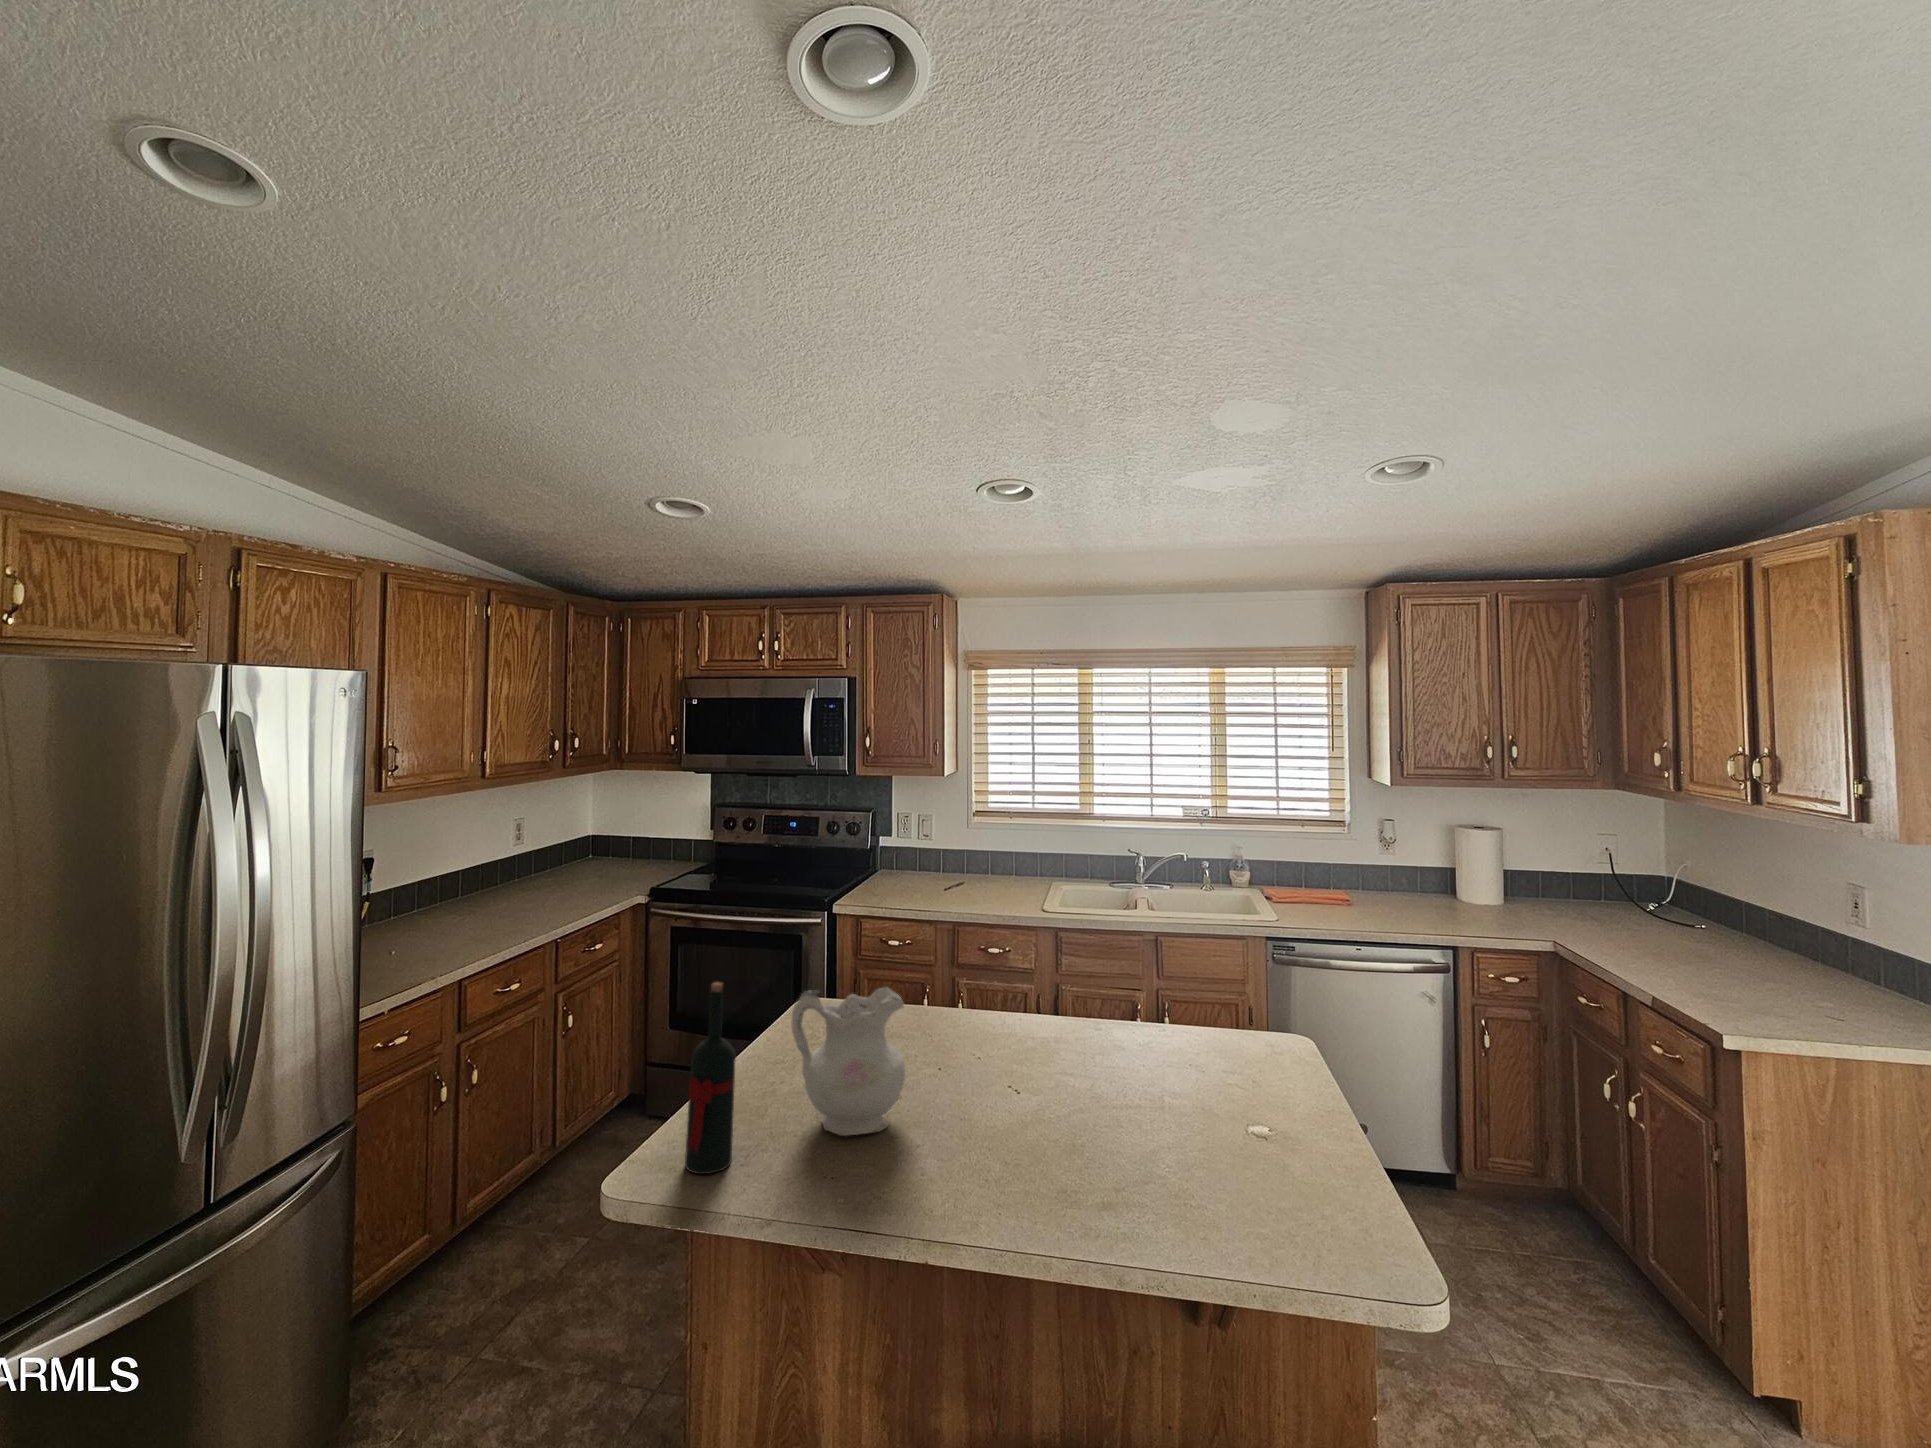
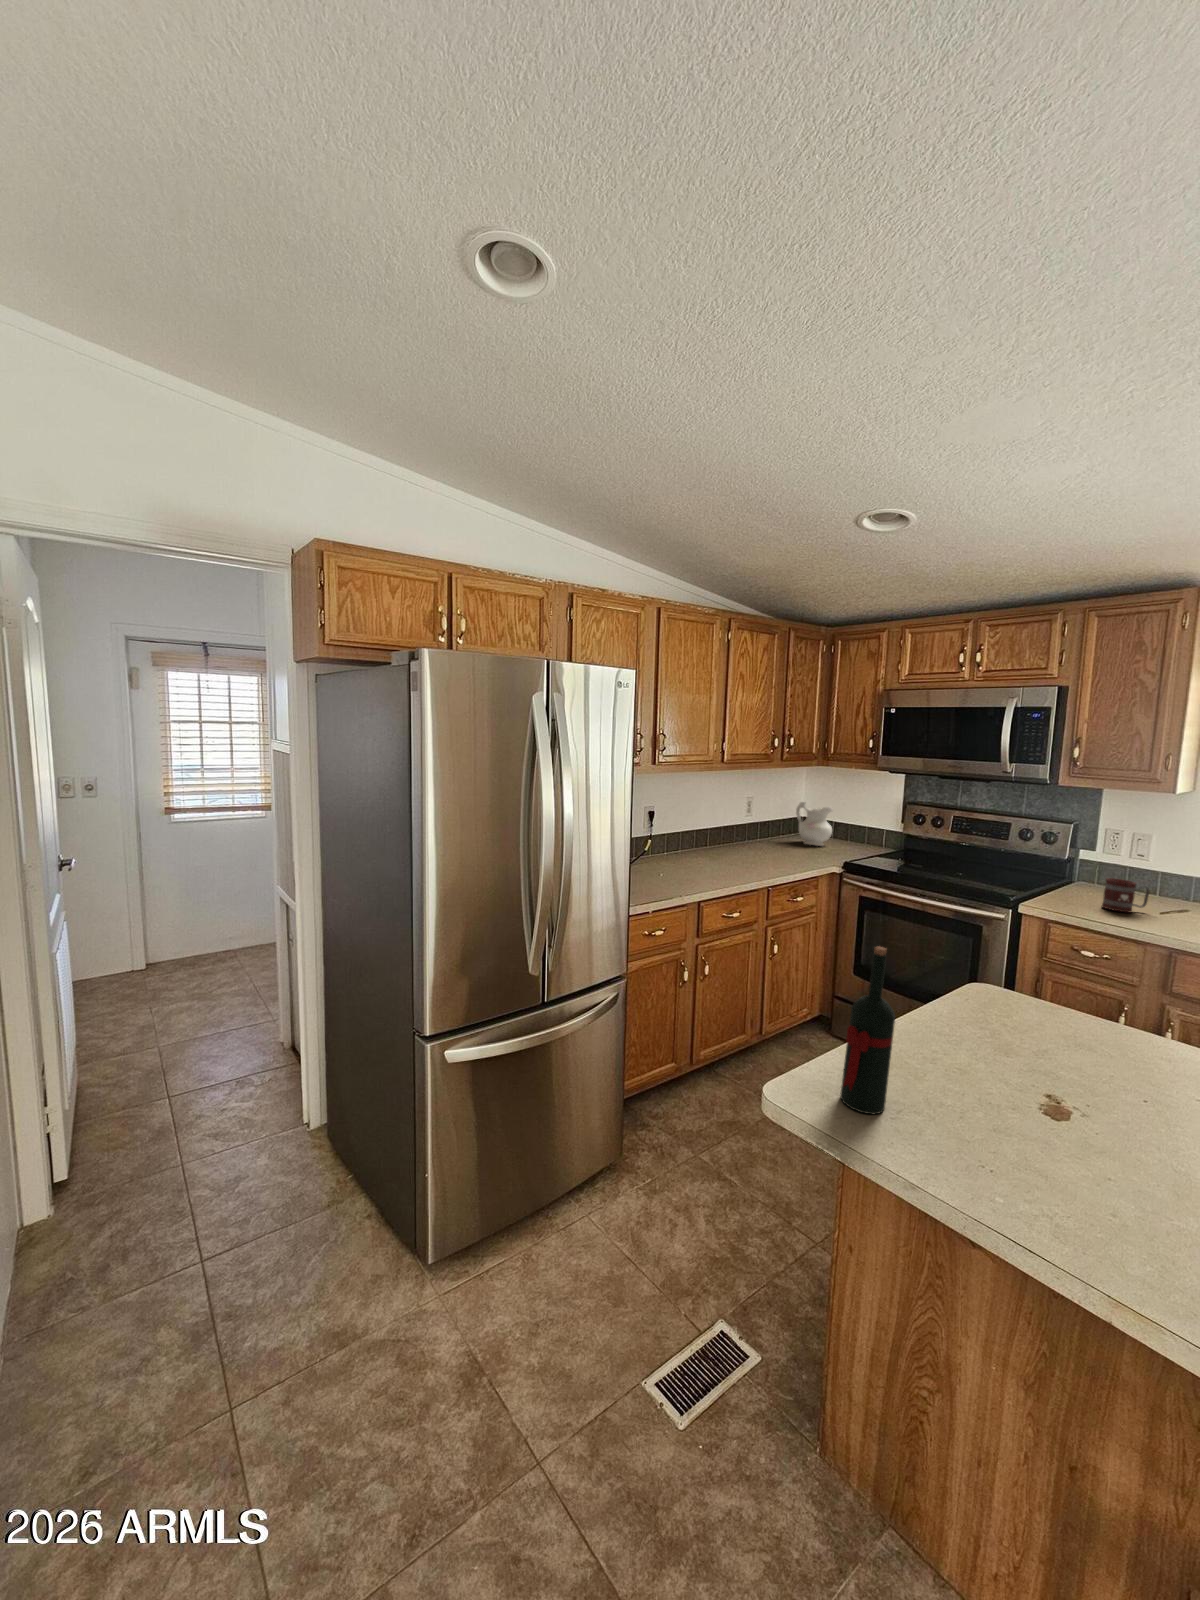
mug: none [901,861,935,893] -> present [1102,878,1149,912]
ceramic pitcher: present [792,987,905,1136] -> present [796,802,833,846]

